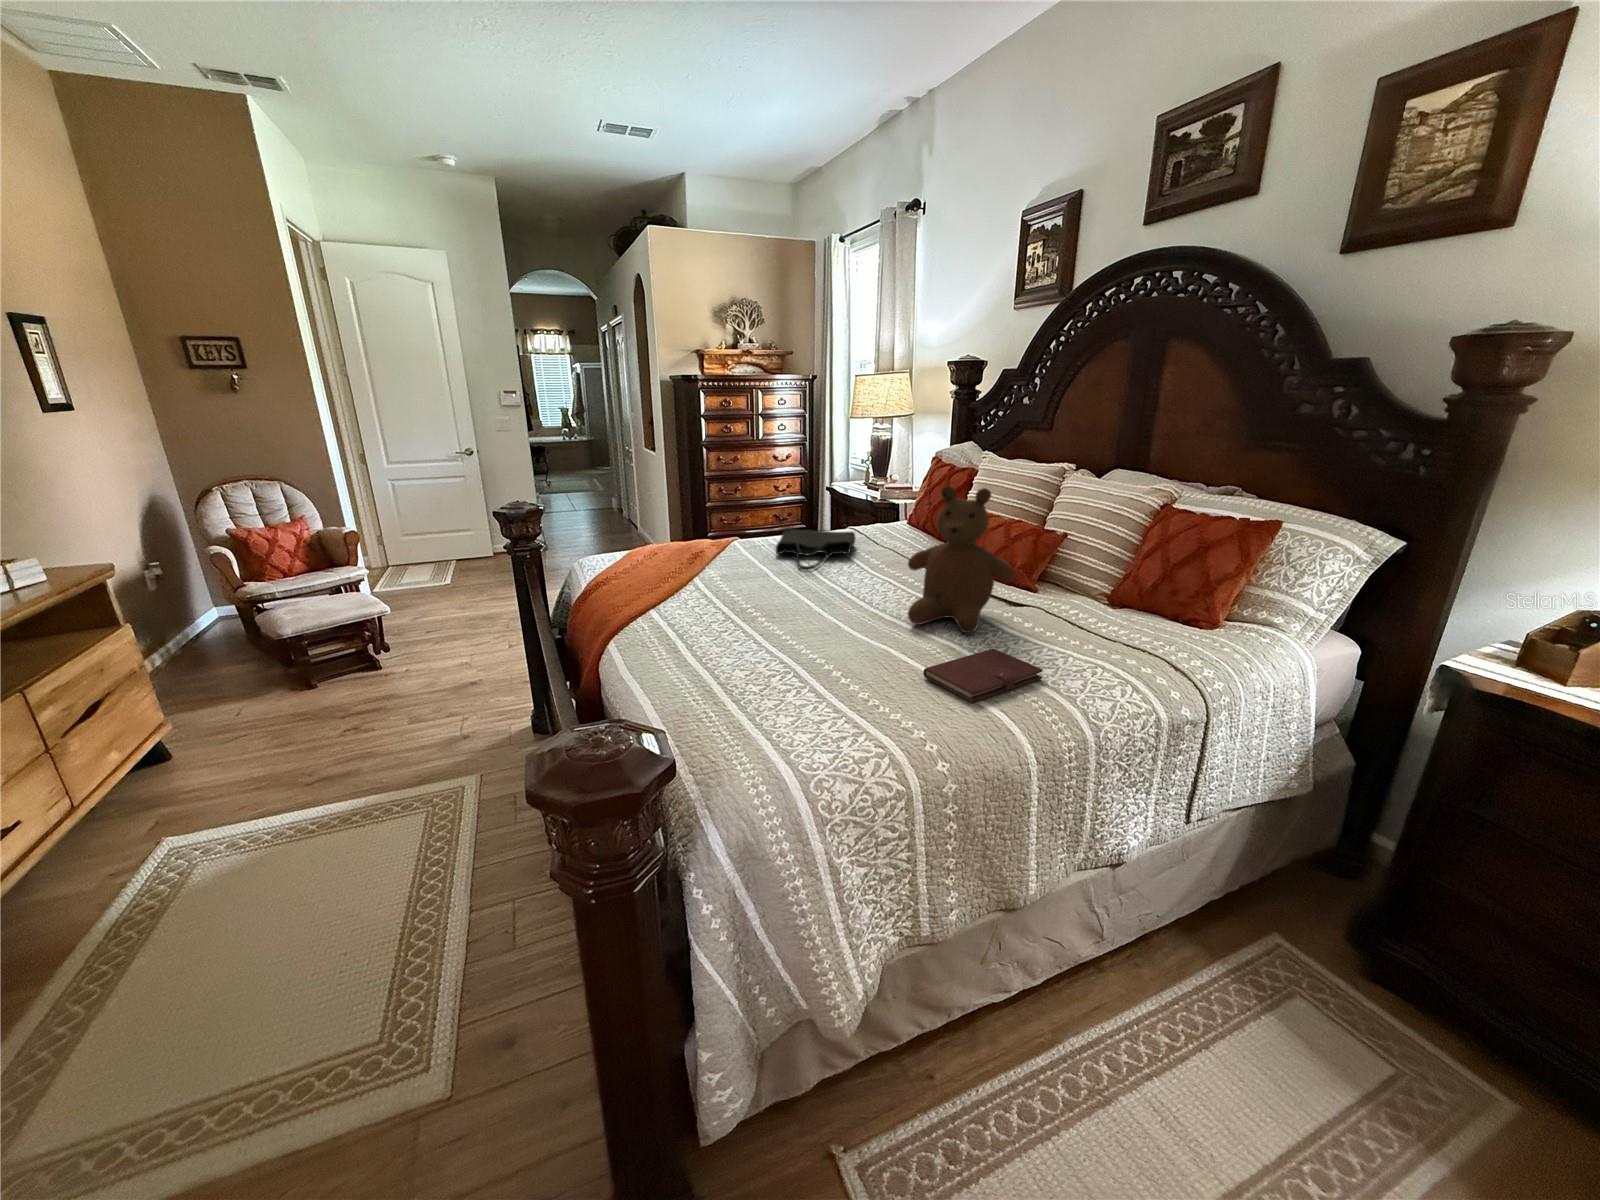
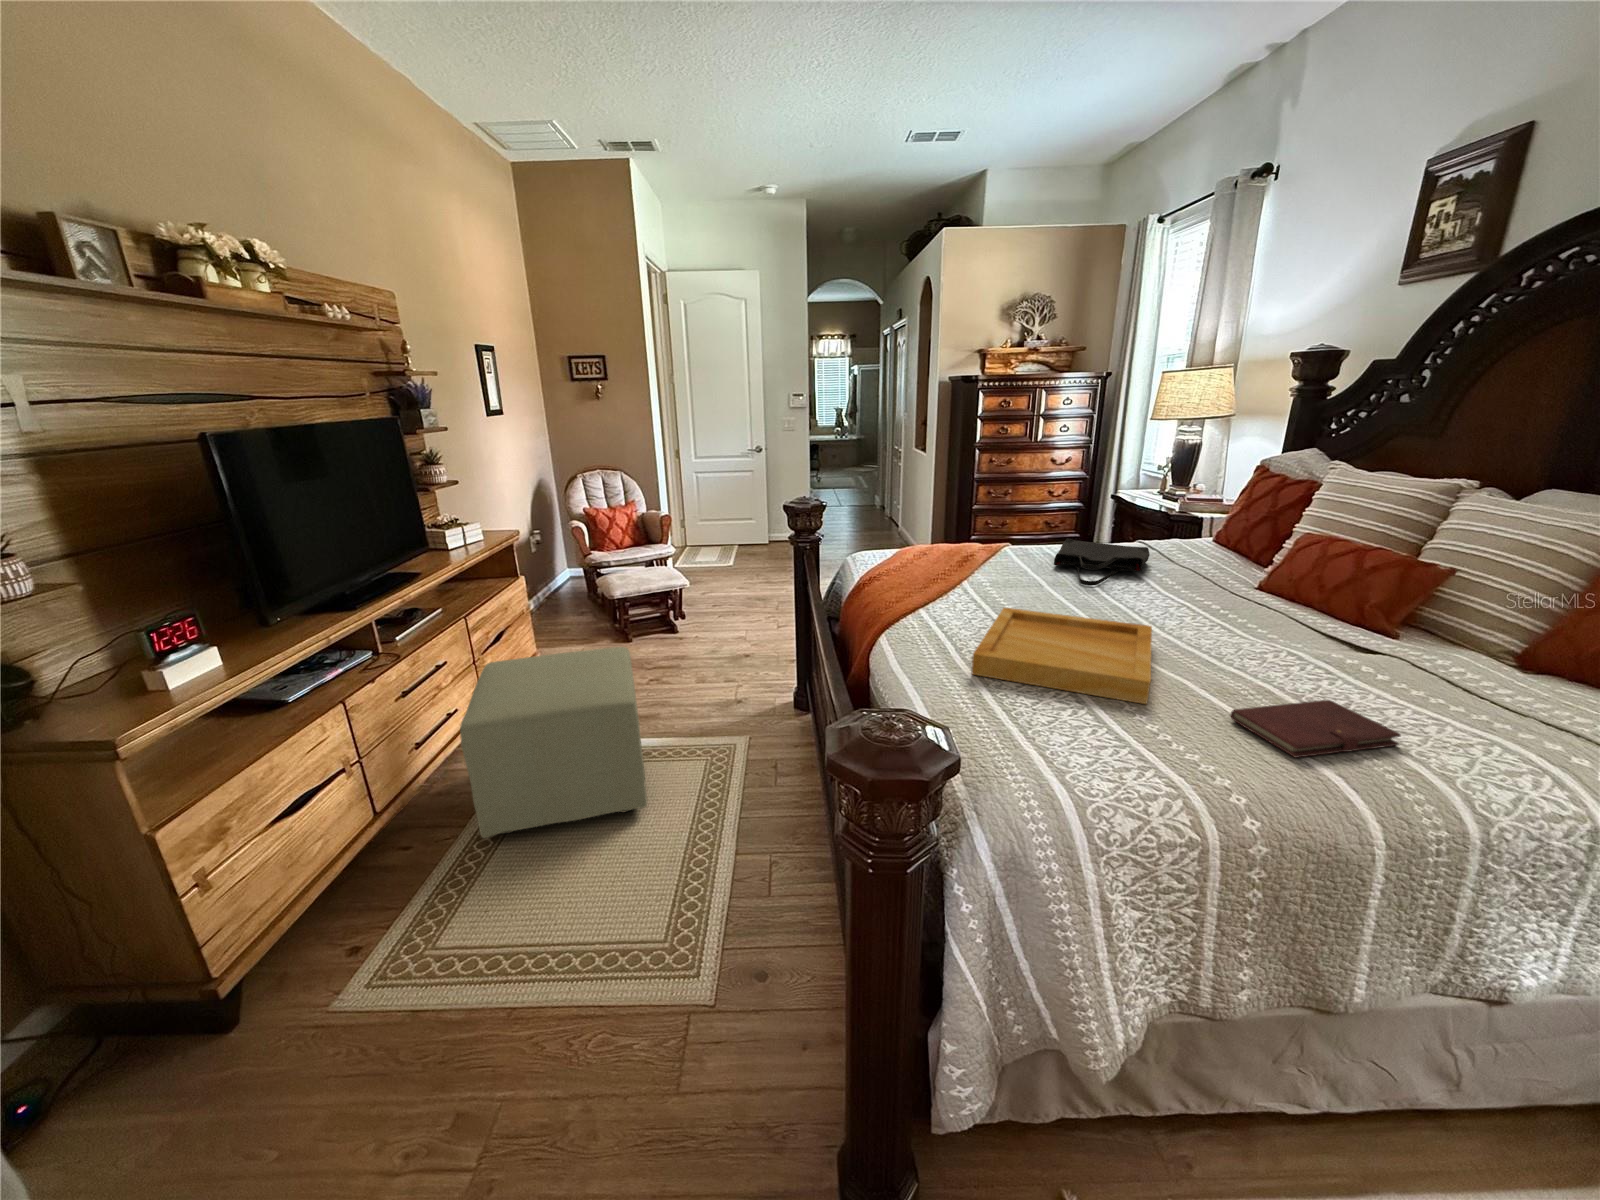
teddy bear: present [908,486,1015,633] -> none [1213,503,1369,677]
tray: none [699,599,859,674] -> present [972,608,1152,704]
ottoman: none [27,692,348,977] -> present [460,647,647,838]

